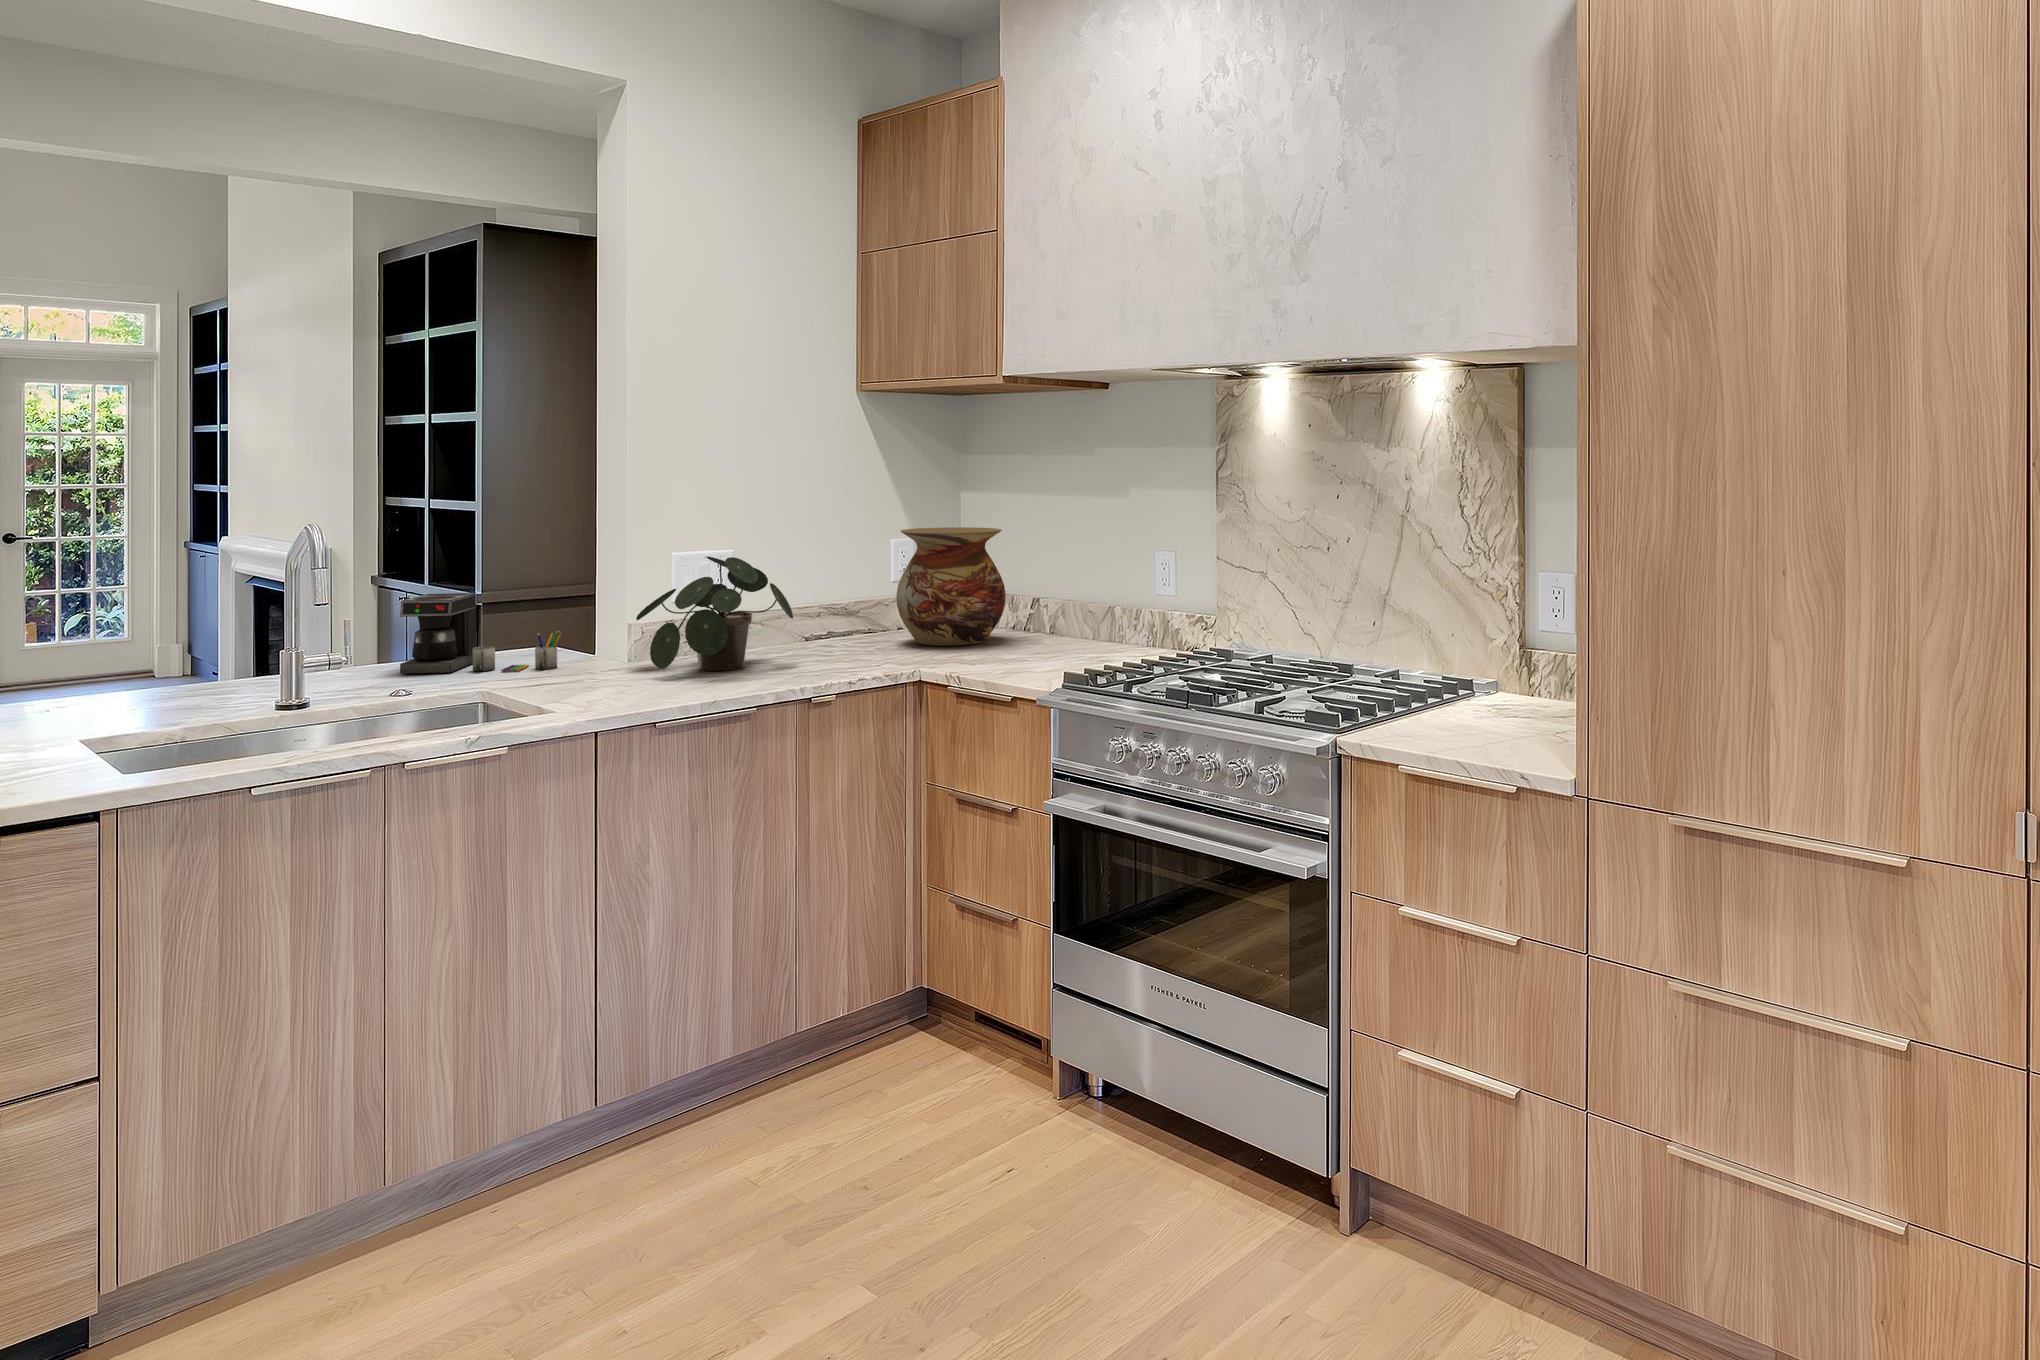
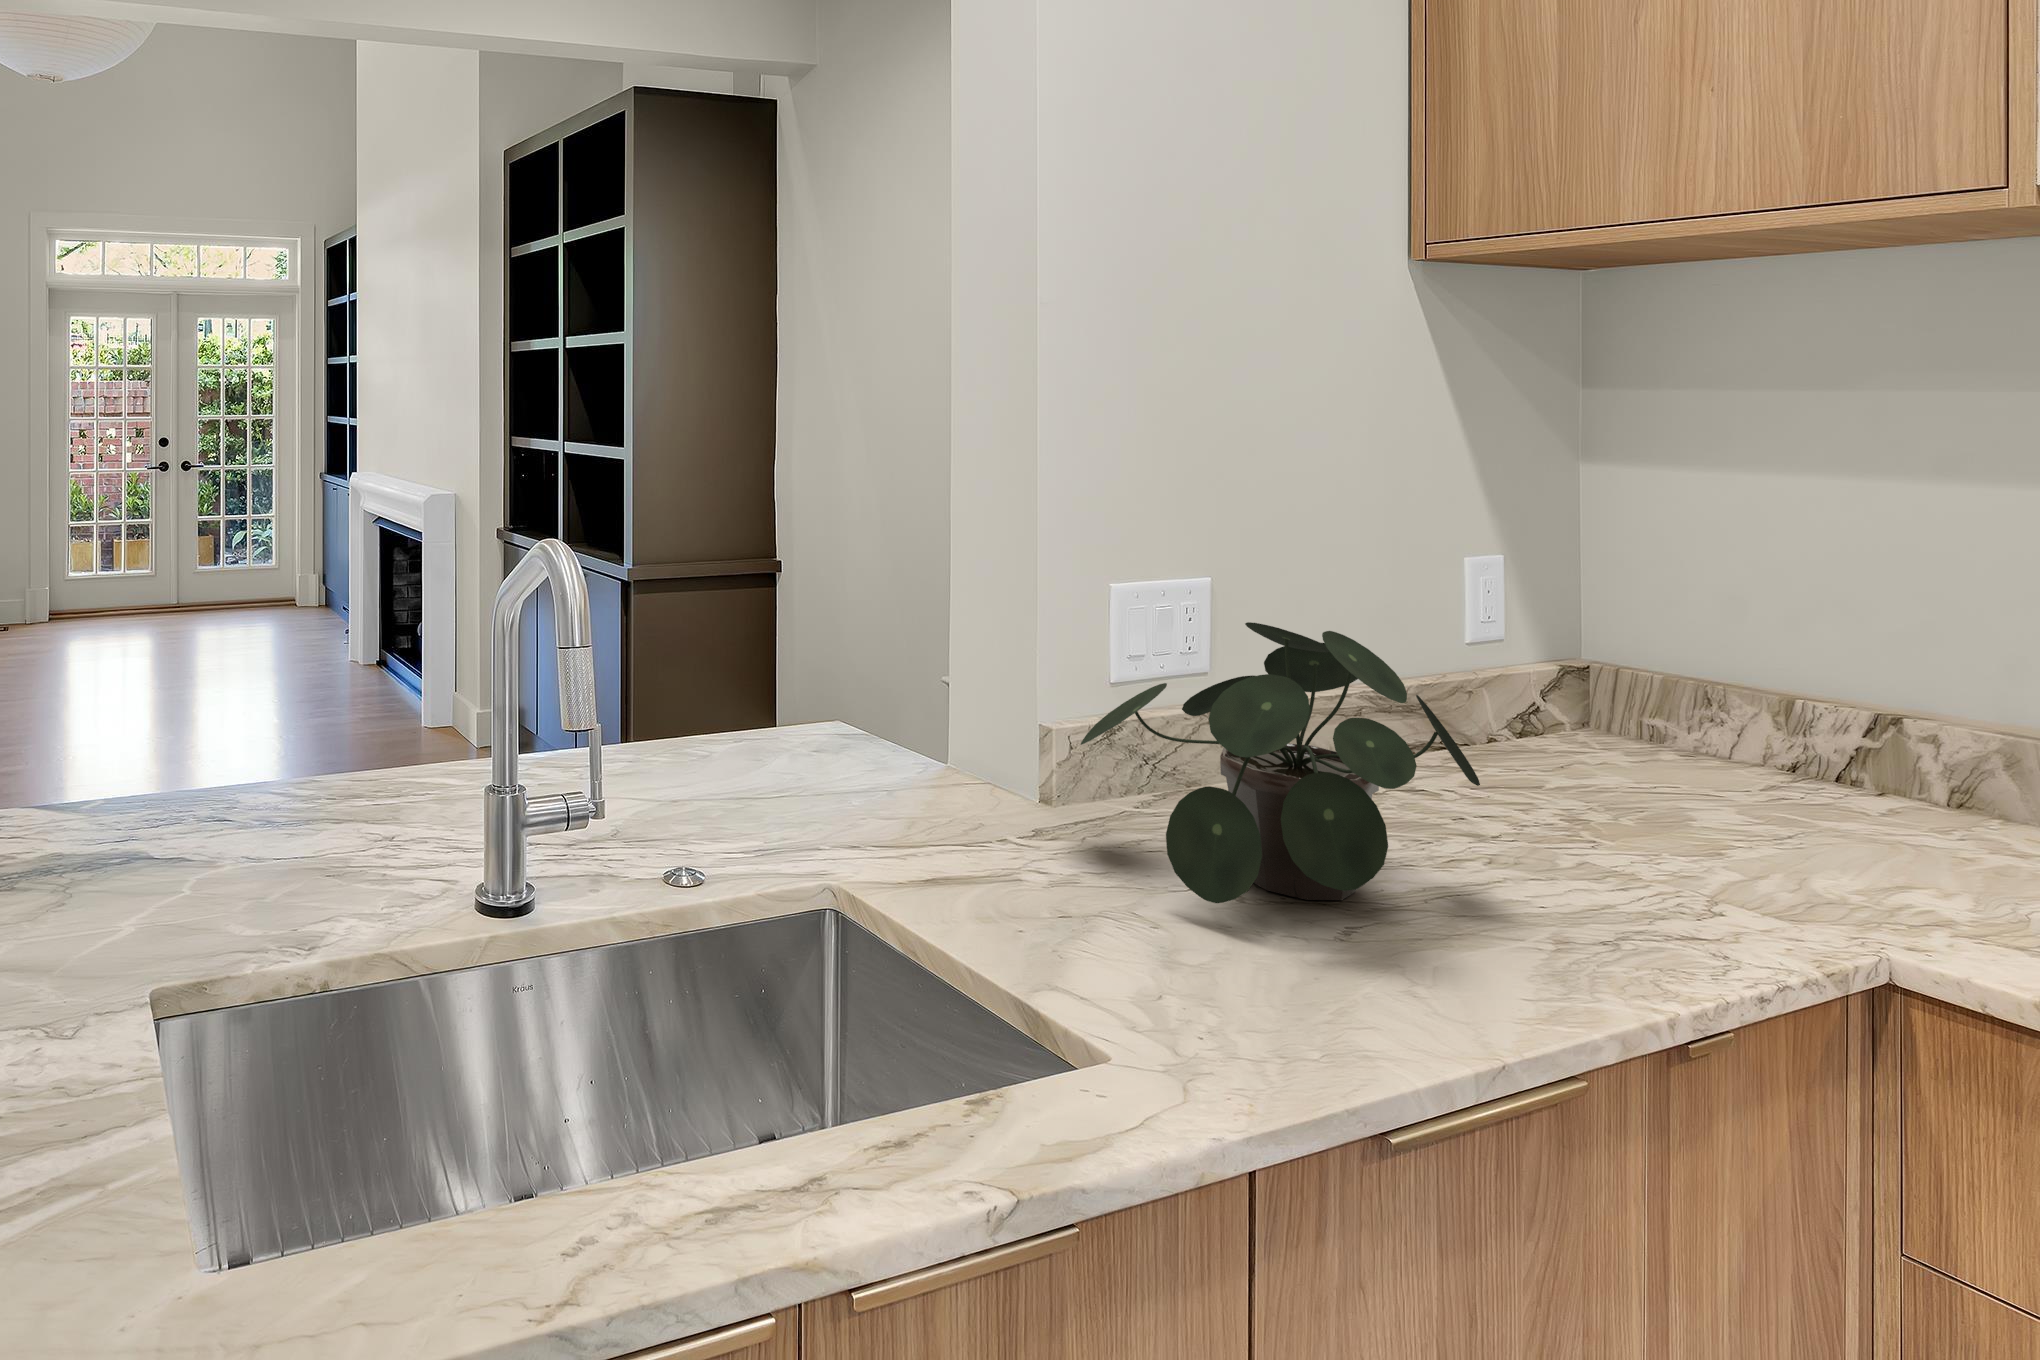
vase: present [896,527,1006,646] -> none [1590,549,1934,853]
coffee maker: present [400,593,562,674] -> none [626,638,913,822]

